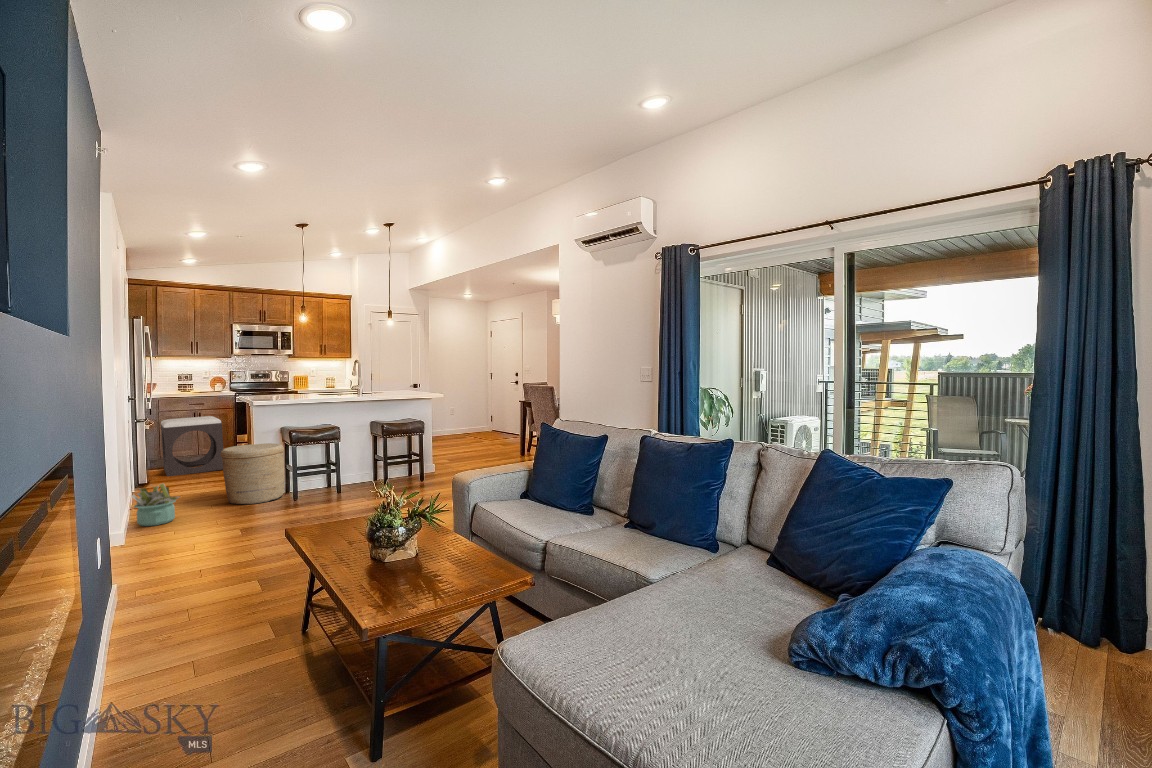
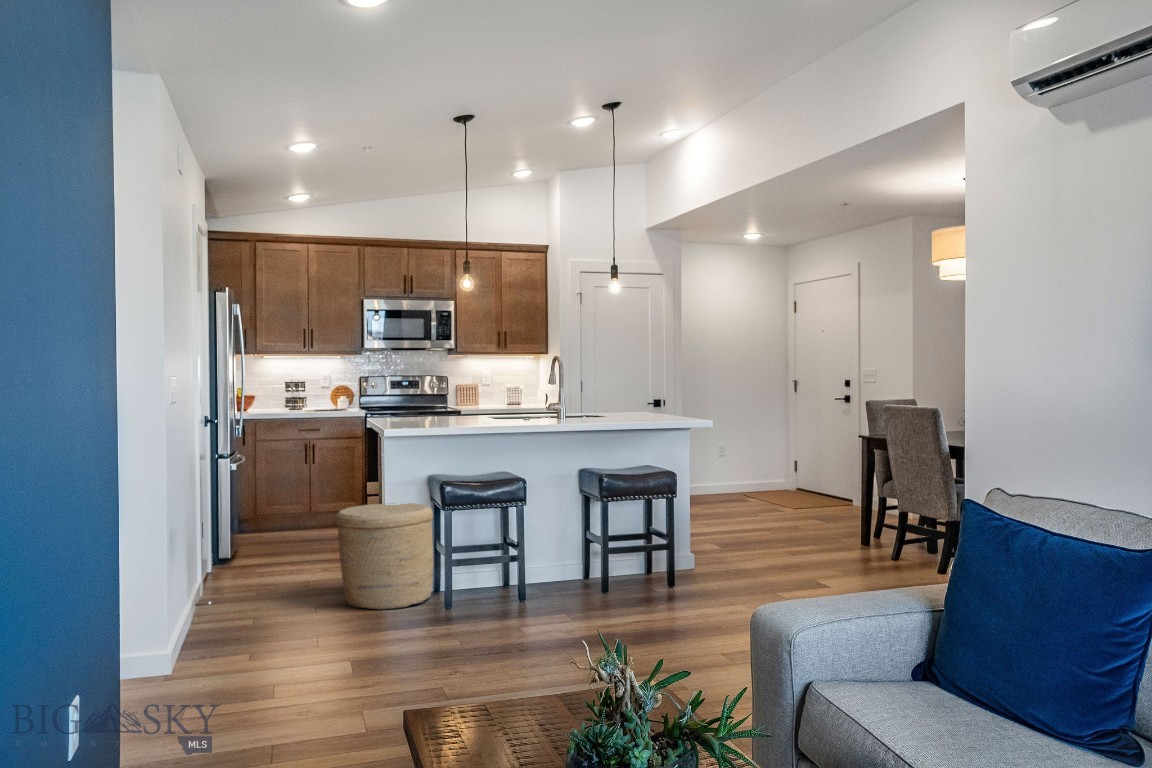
footstool: present [161,416,223,476] -> none [259,451,347,549]
decorative plant: present [132,483,179,526] -> none [202,565,273,636]

